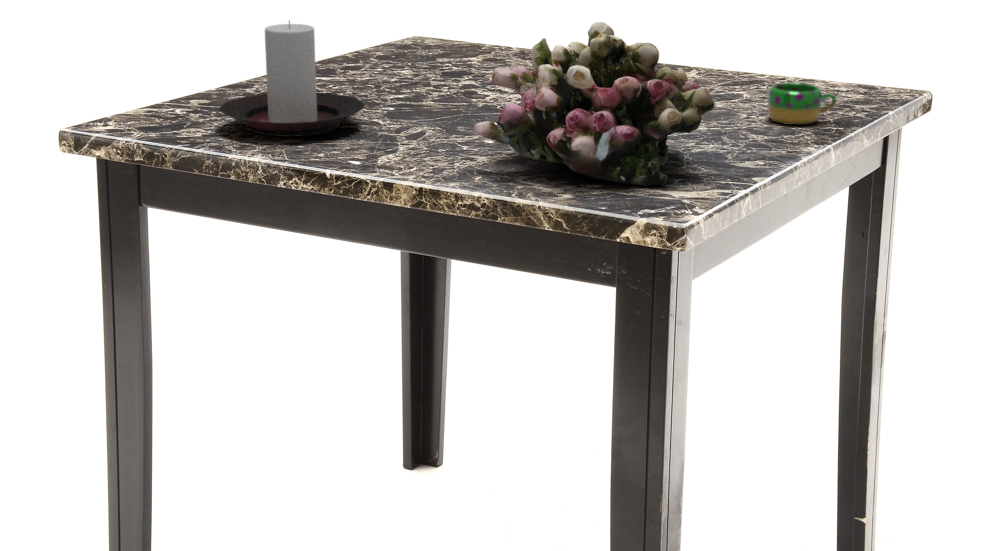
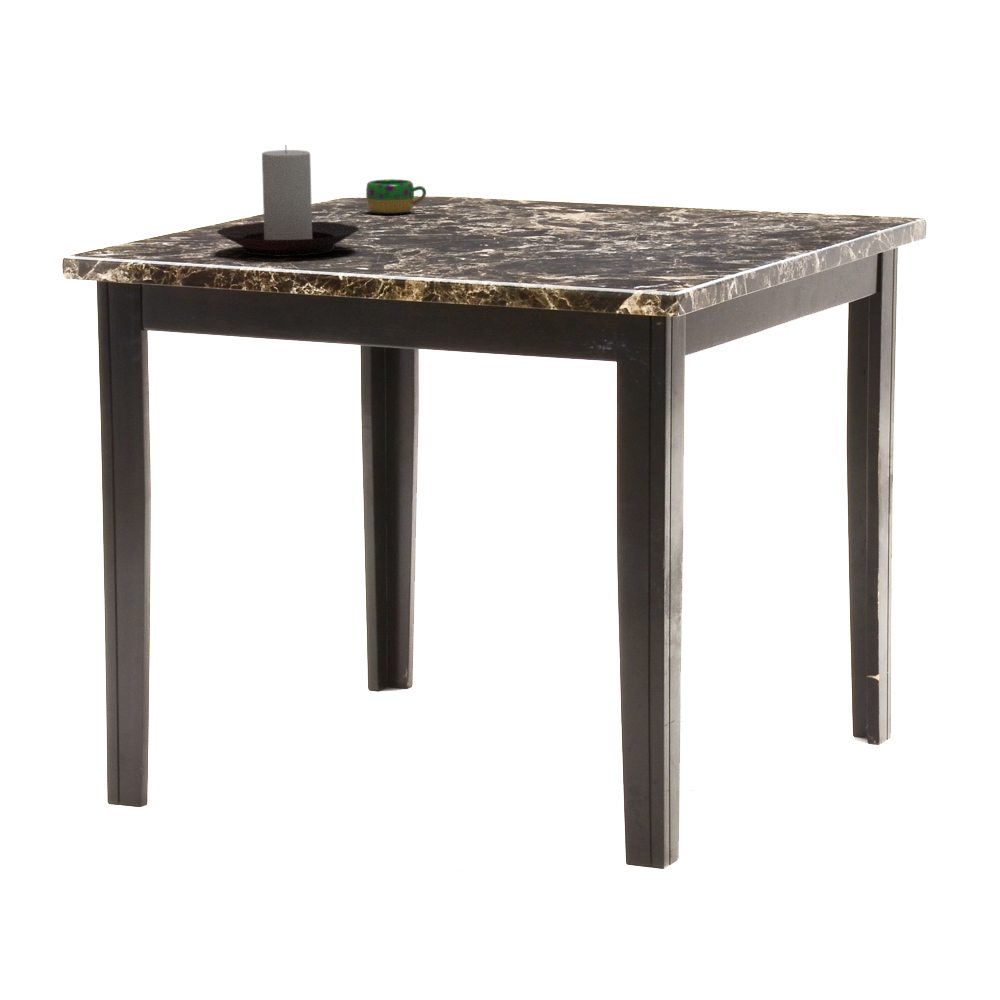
flower arrangement: present [473,22,714,186] -> none [477,133,699,275]
mug: present [768,83,836,125] -> present [366,179,426,214]

